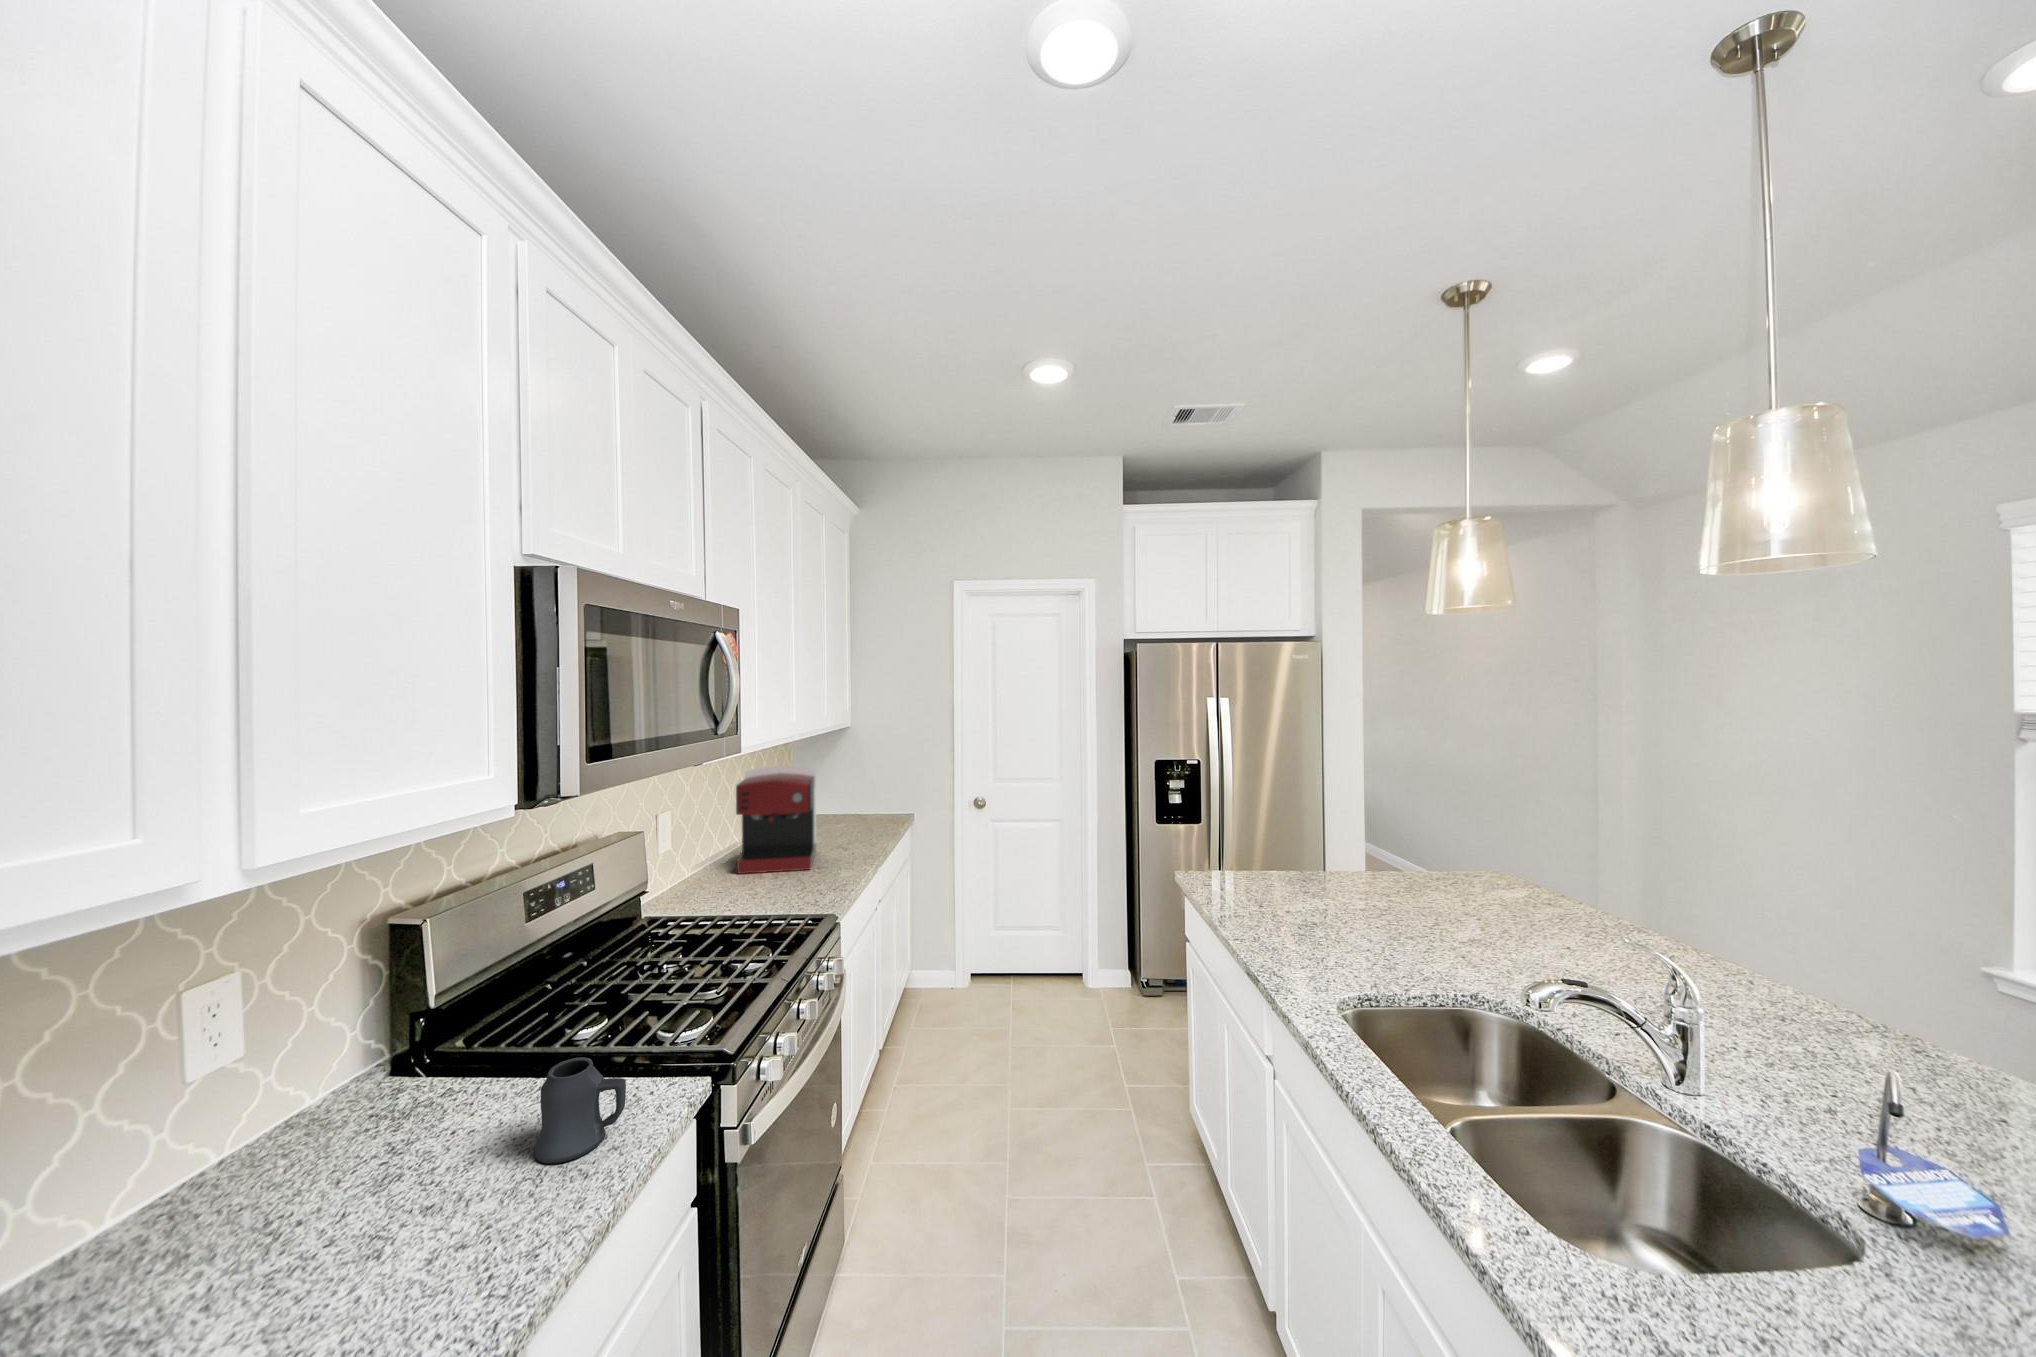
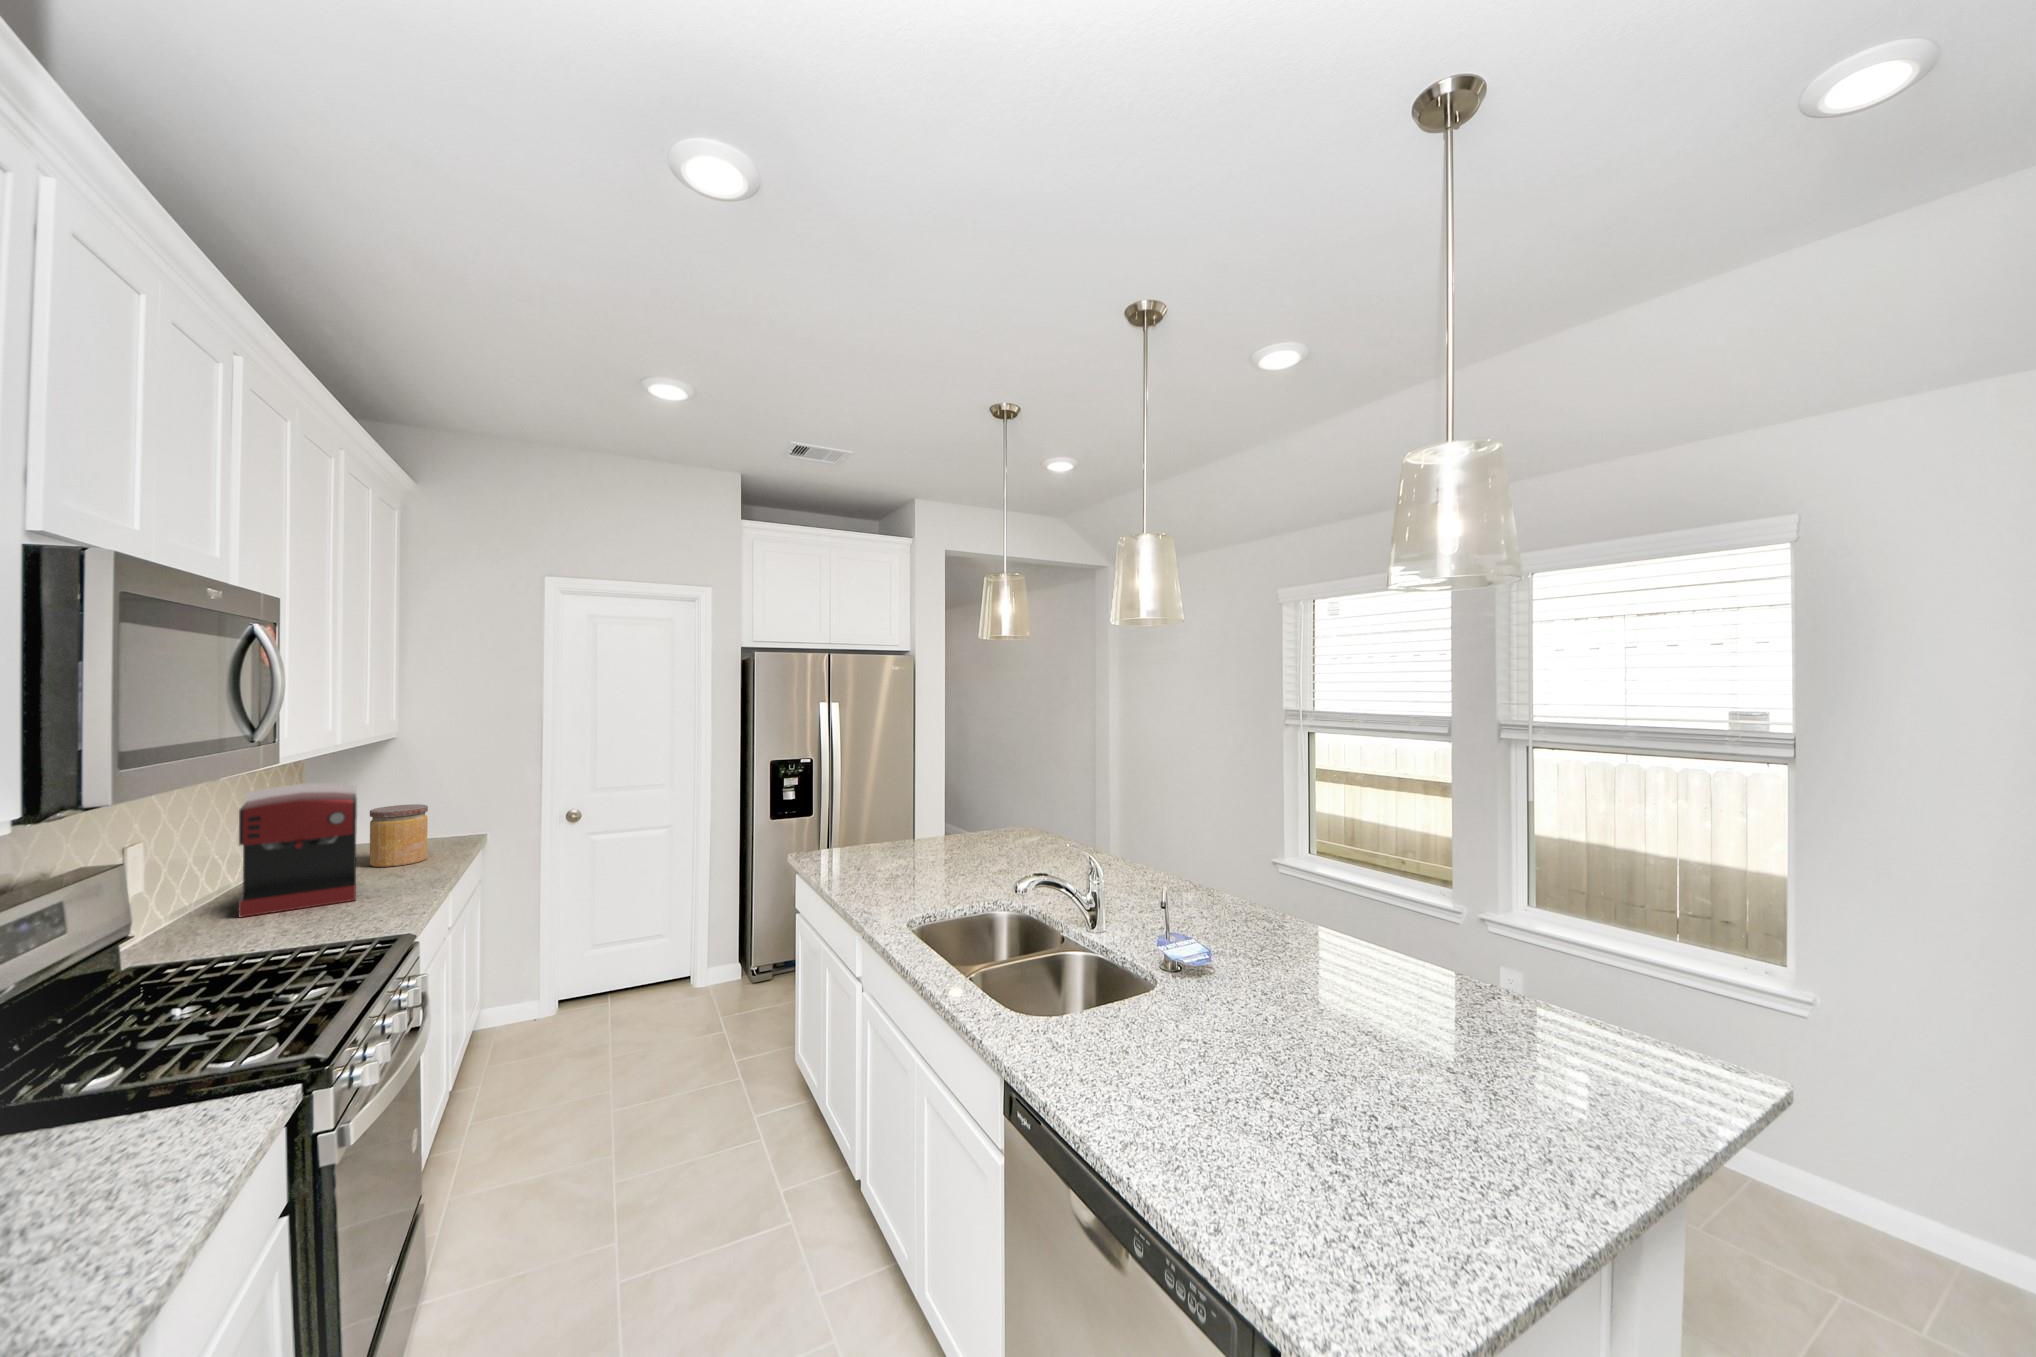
jar: none [830,786,869,839] -> present [370,804,428,867]
mug: present [534,1058,626,1163] -> none [81,1077,209,1187]

